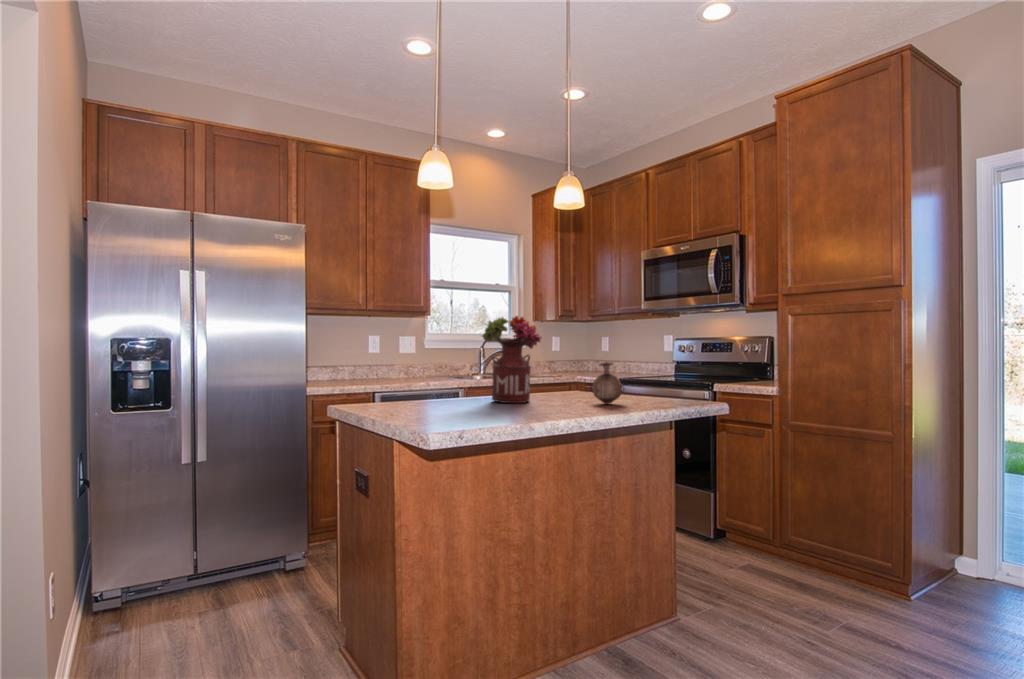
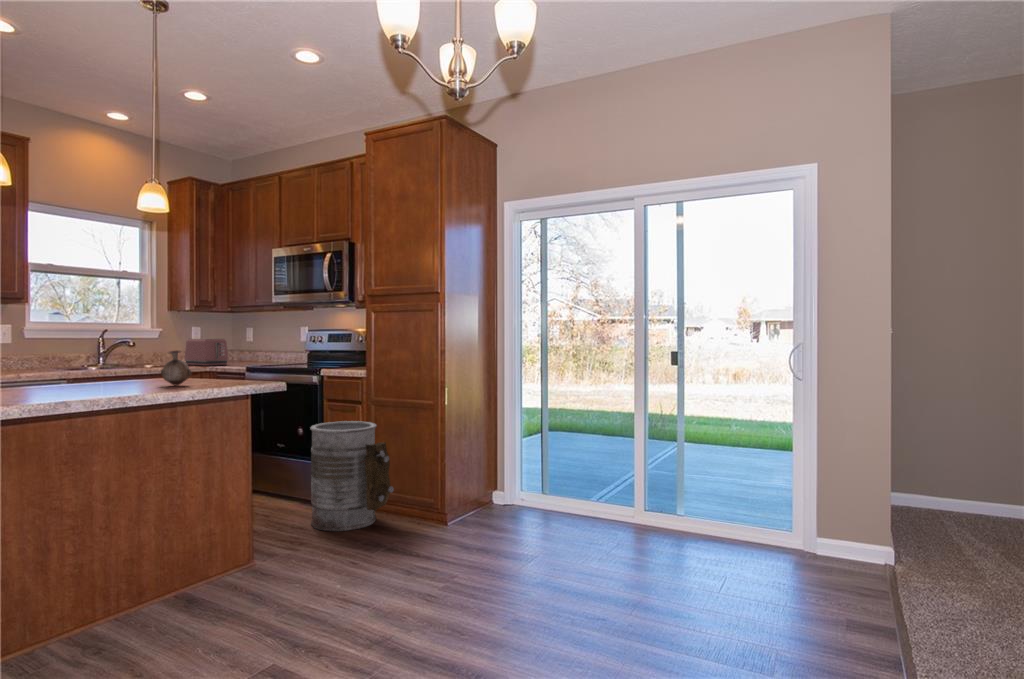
flower arrangement: present [482,316,541,403] -> none [47,308,113,387]
toaster: none [553,348,595,376] -> present [185,339,228,366]
trash can: none [718,447,838,589] -> present [310,421,394,531]

